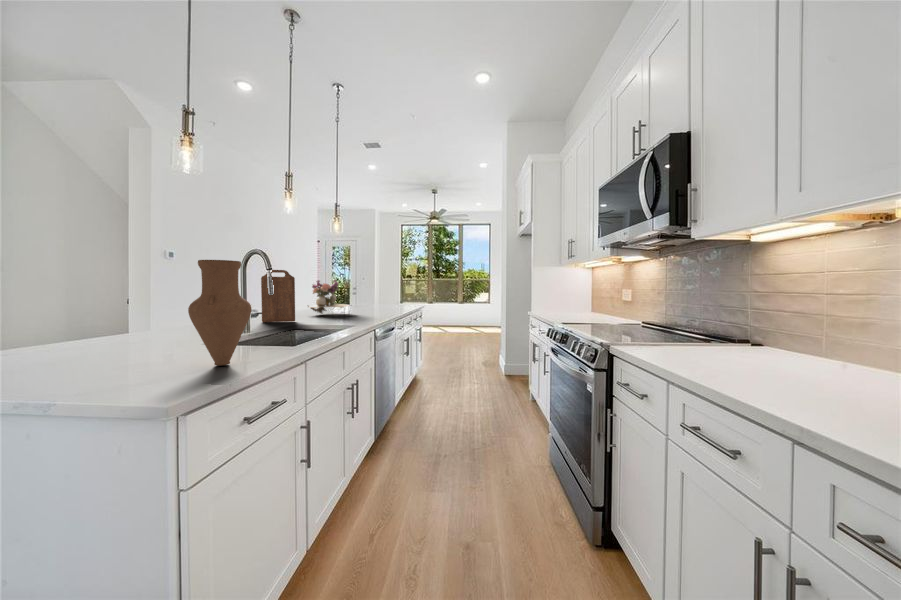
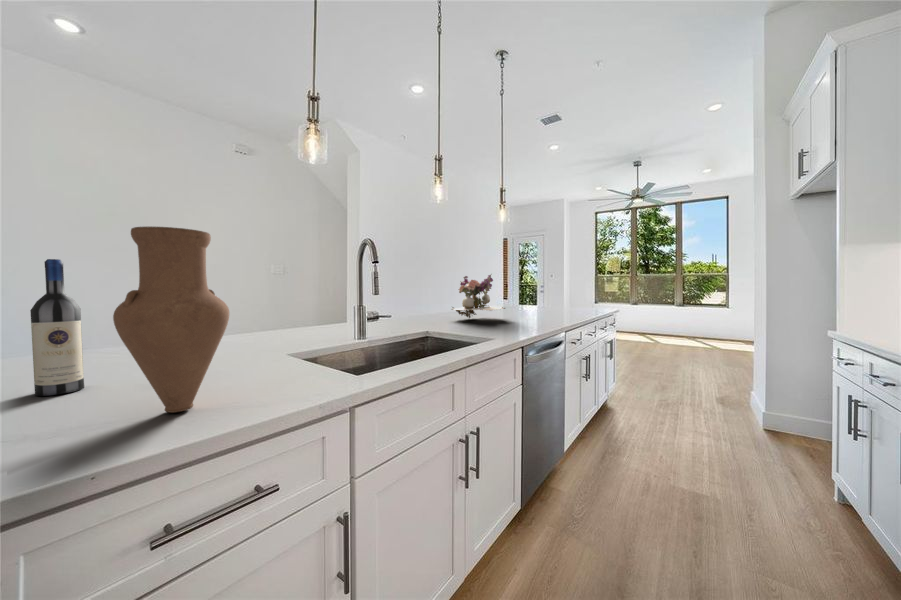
cutting board: present [261,270,295,322] -> none [388,263,425,328]
wine bottle: none [66,272,103,371] -> present [30,259,84,396]

